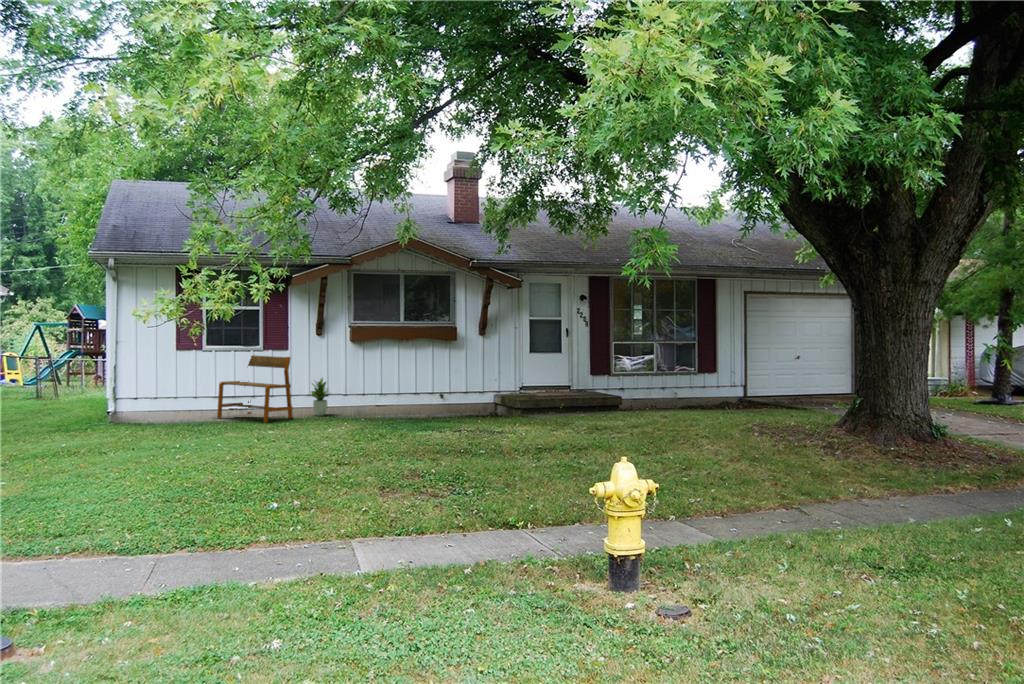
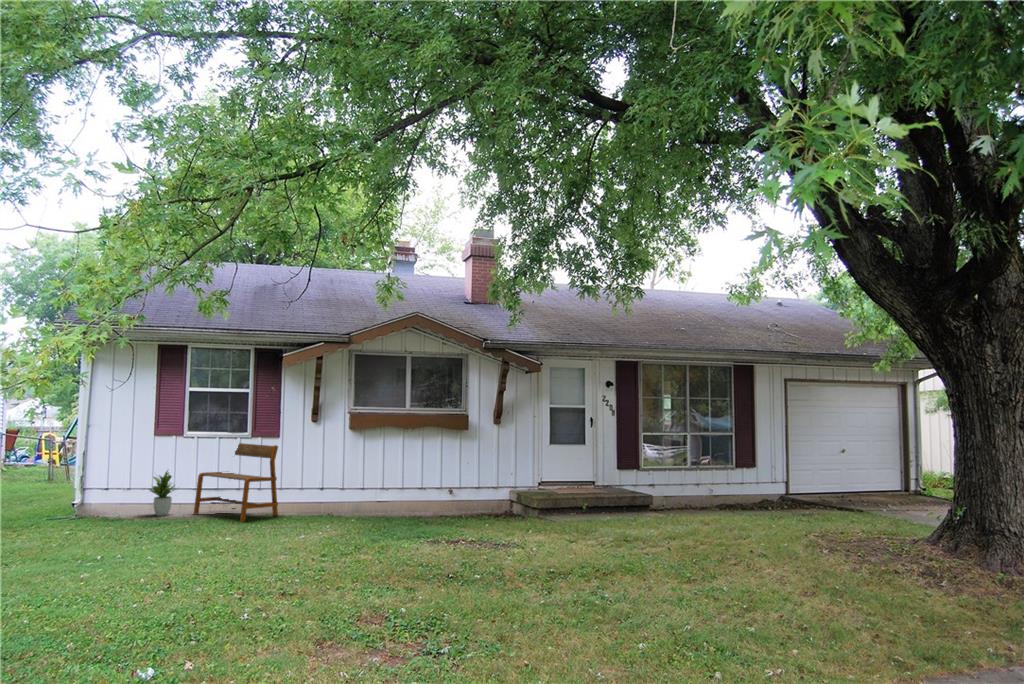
potted plant: present [310,378,329,416] -> present [148,471,177,516]

